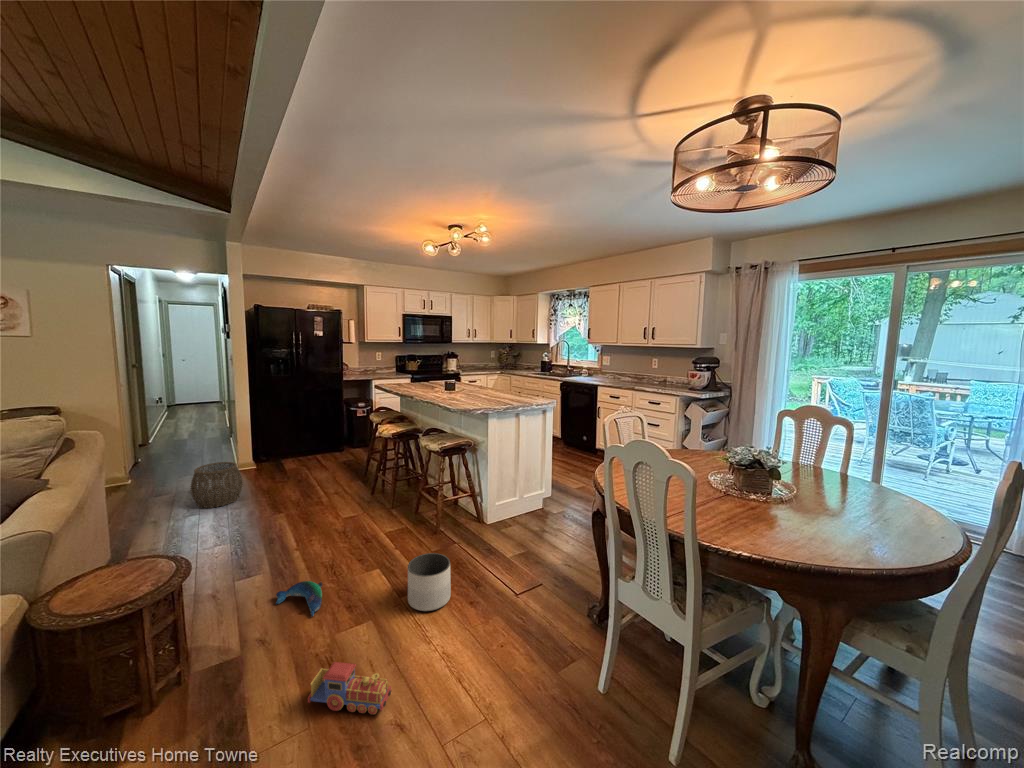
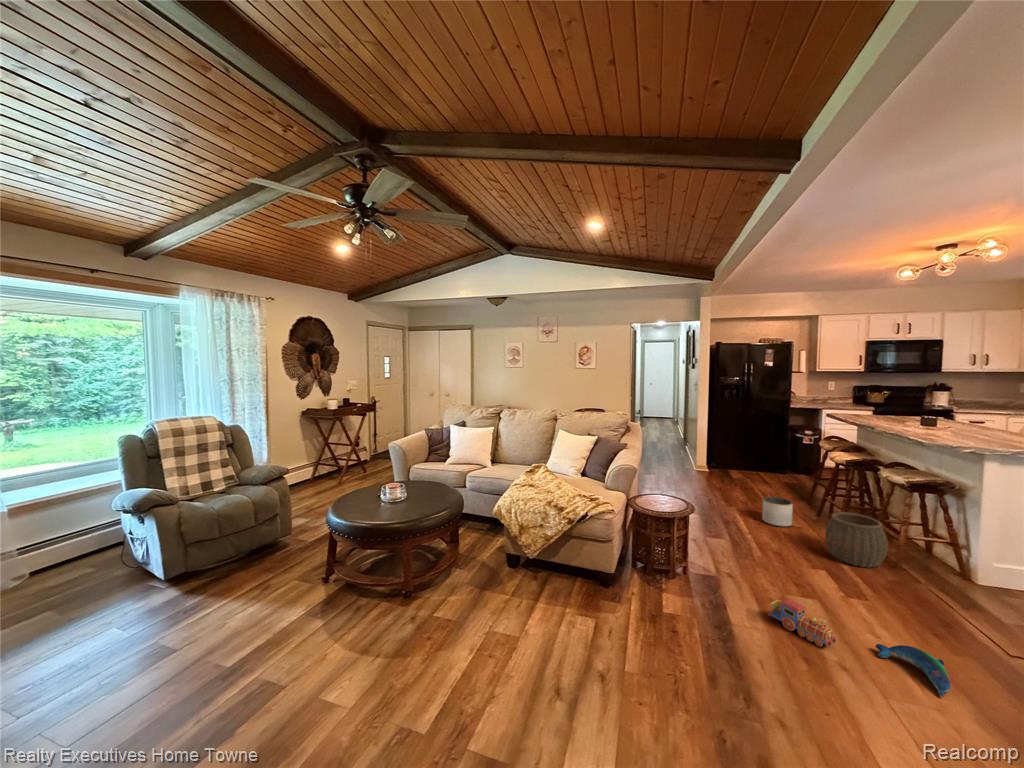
woven basket: present [190,462,243,508] -> present [825,512,888,568]
planter: present [408,553,451,611] -> present [762,497,793,527]
plush toy: present [276,581,322,616] -> present [875,644,951,697]

